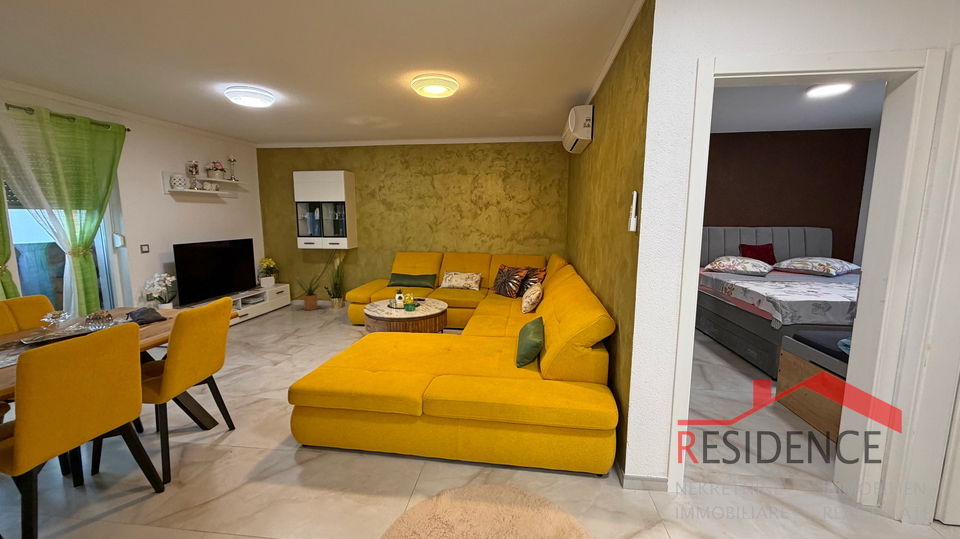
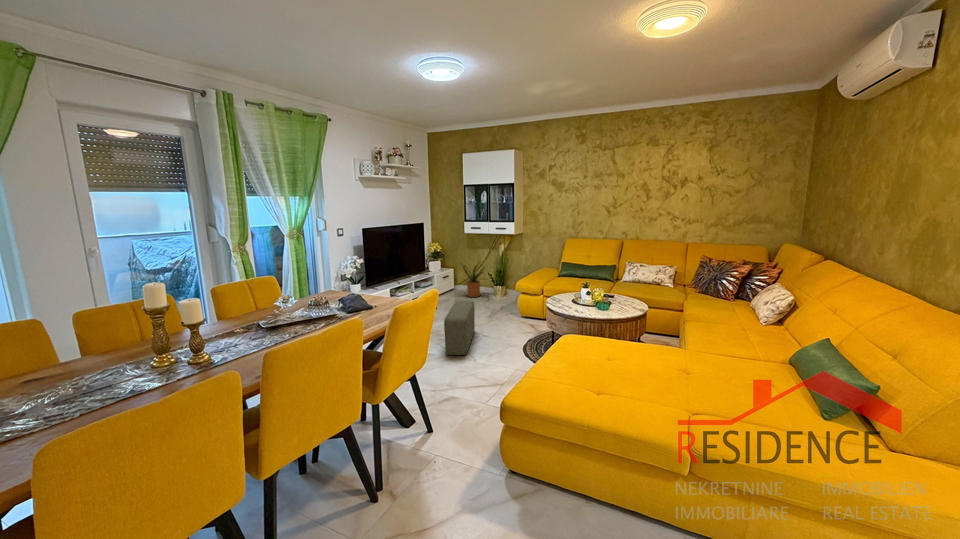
pouf: none [263,312,302,363] -> present [444,300,475,355]

